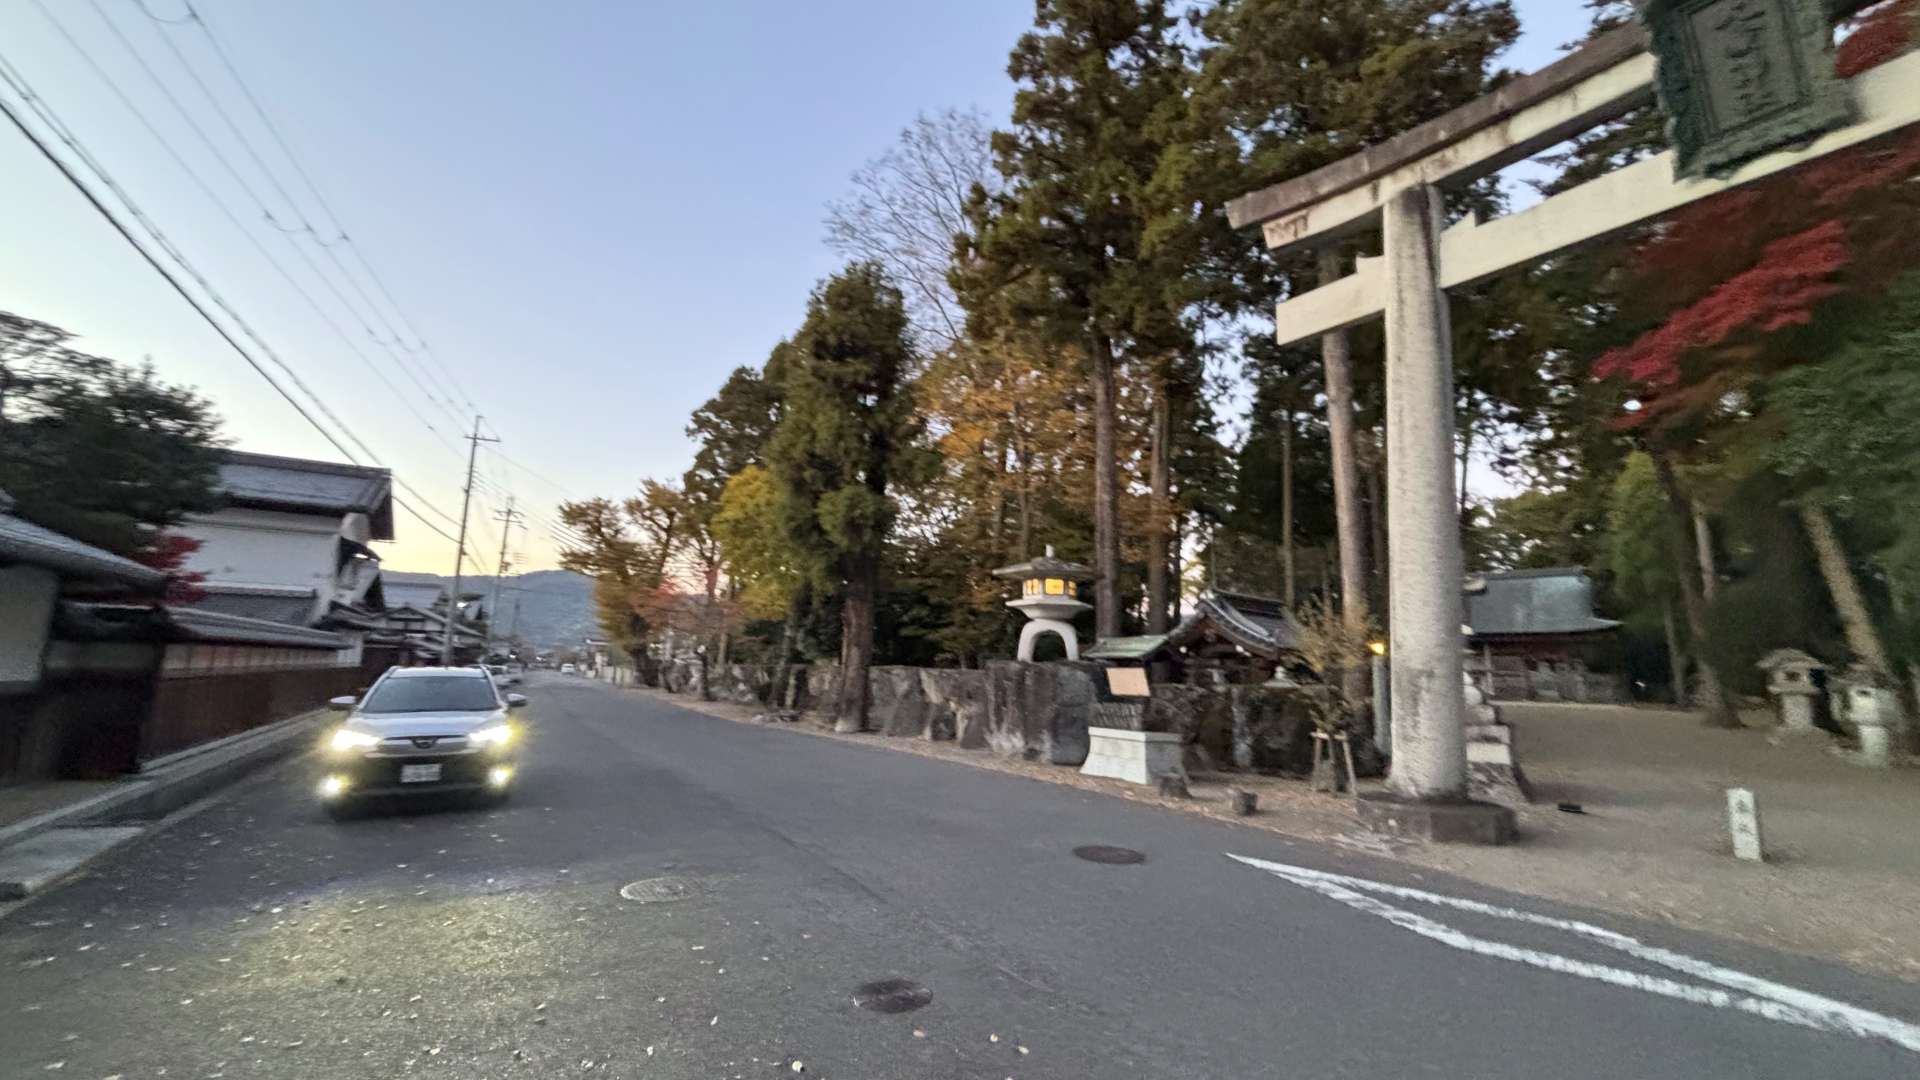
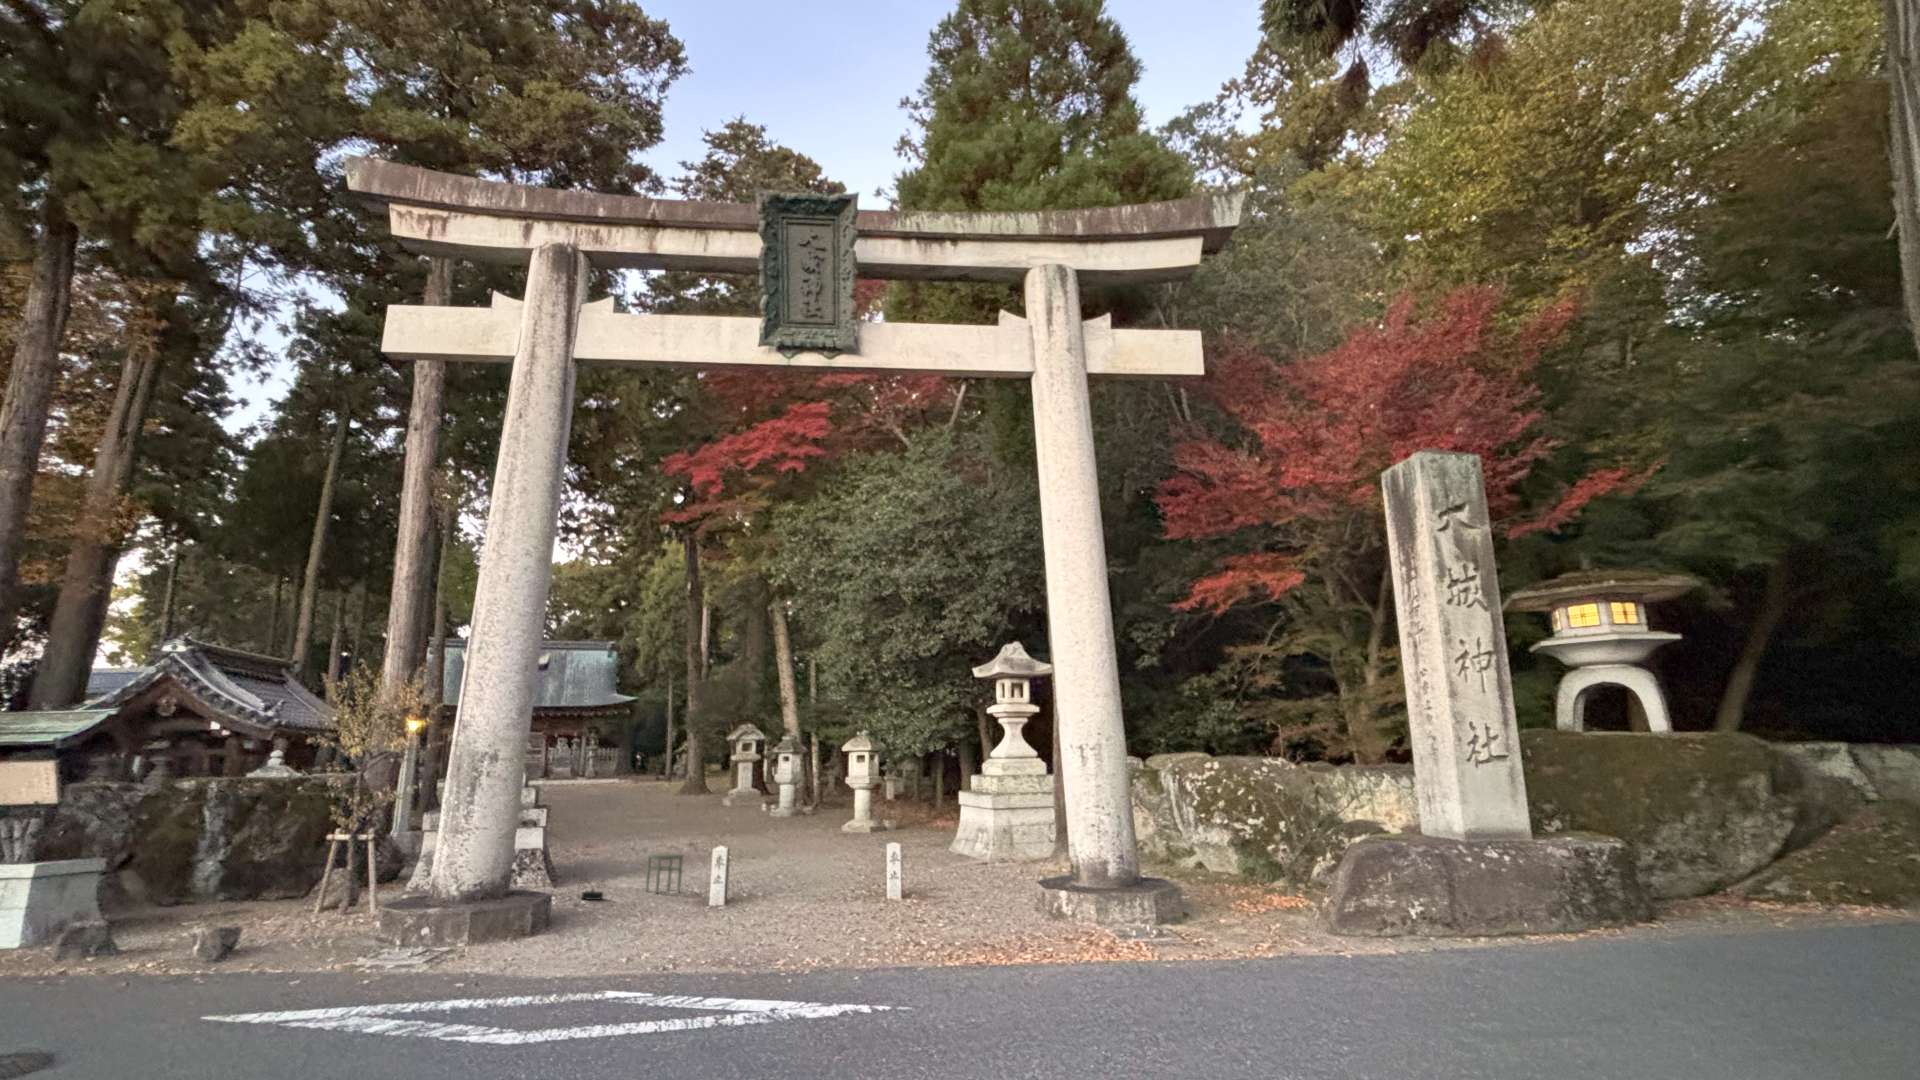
stool: none [1631,770,1681,815] -> present [646,853,683,893]

